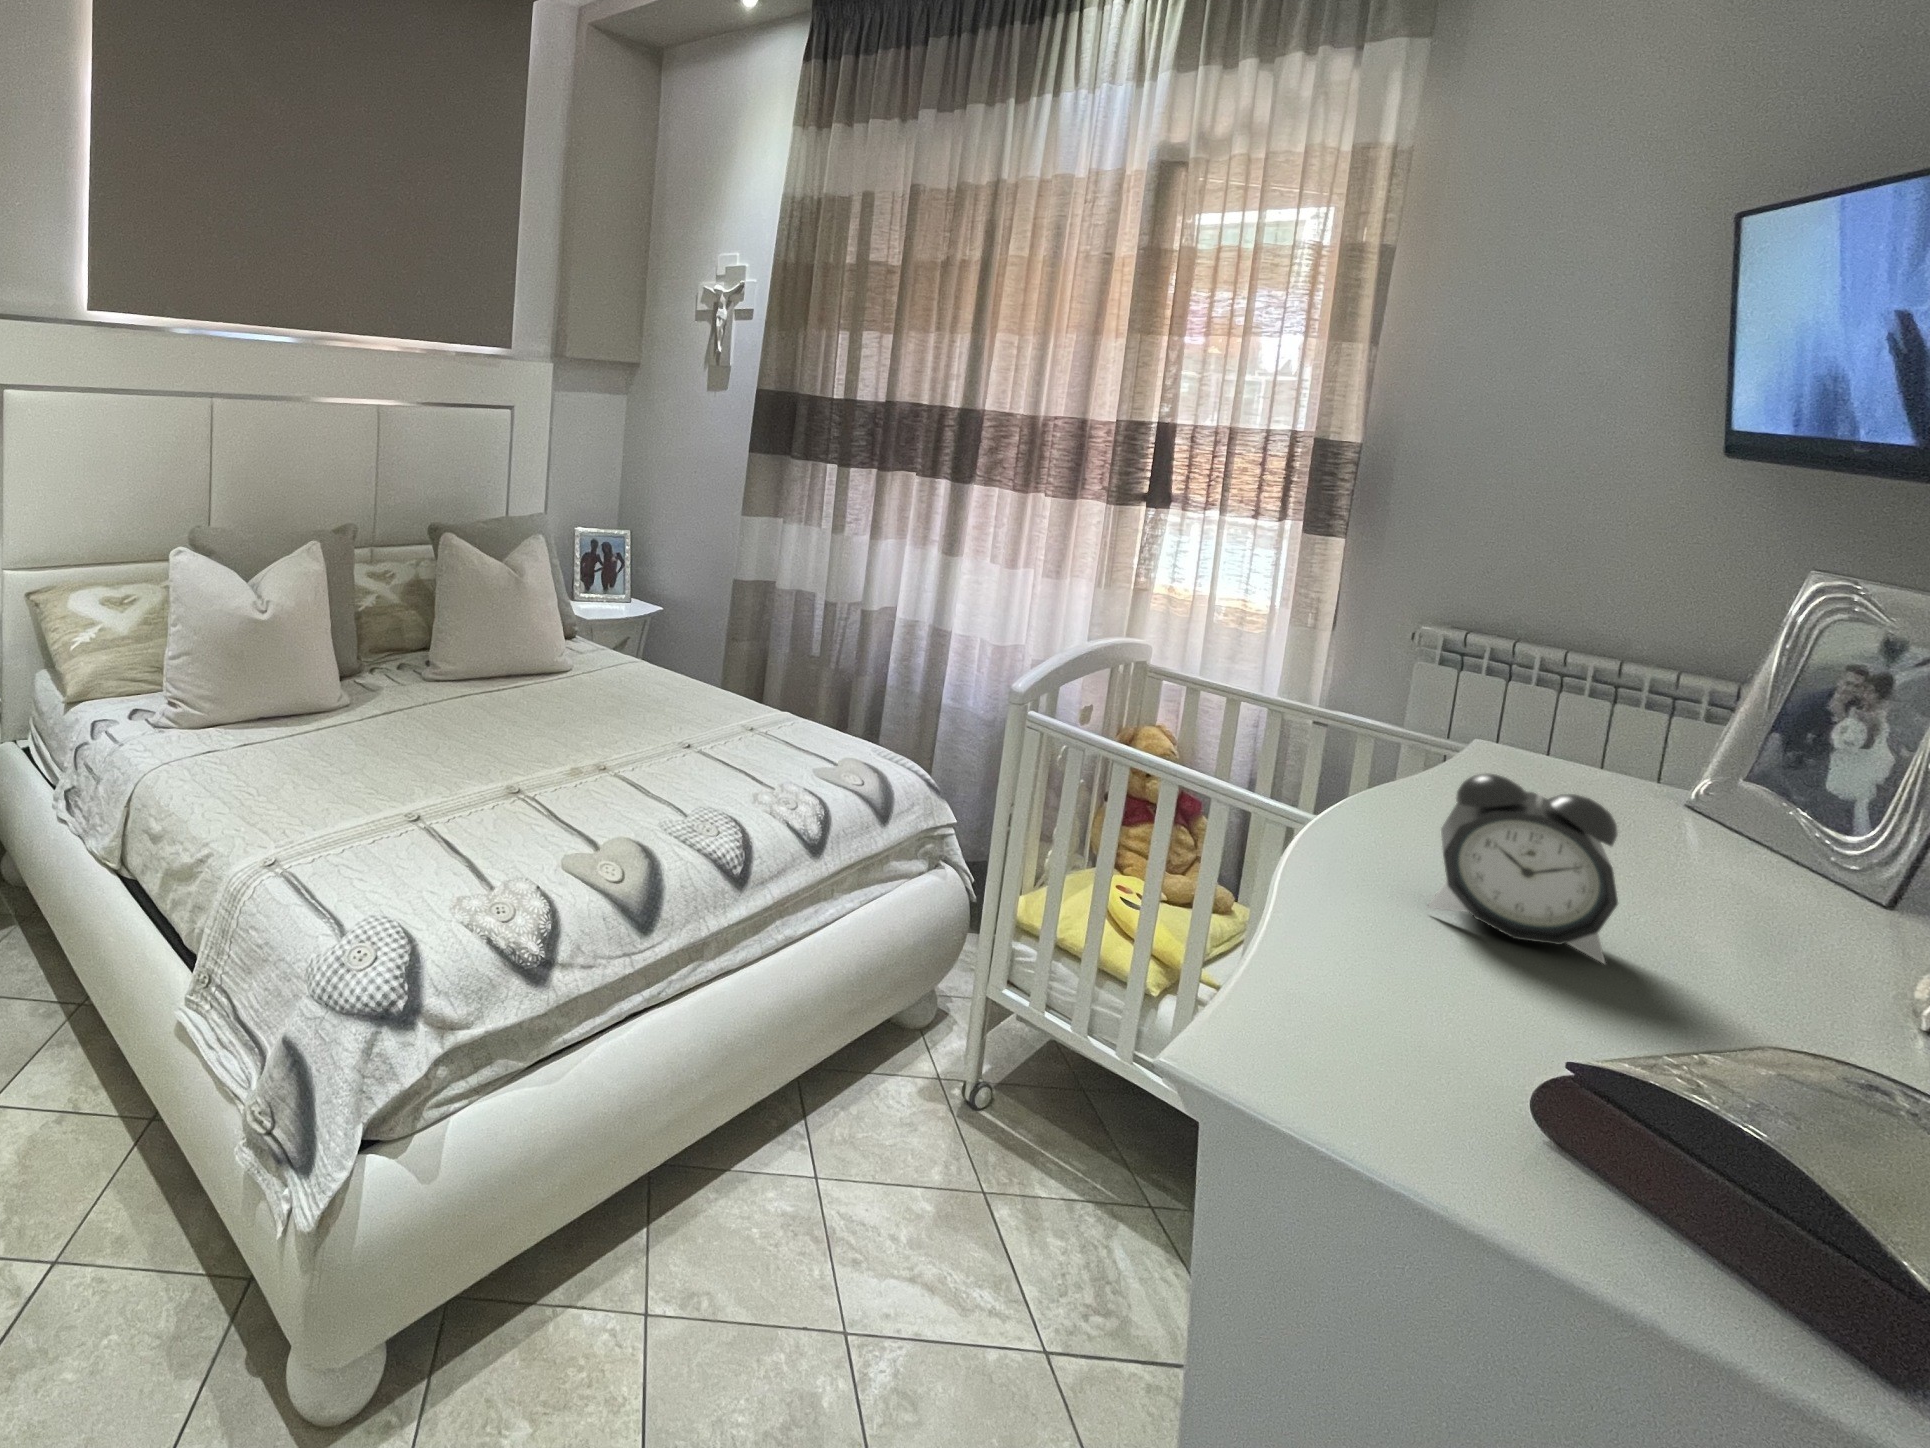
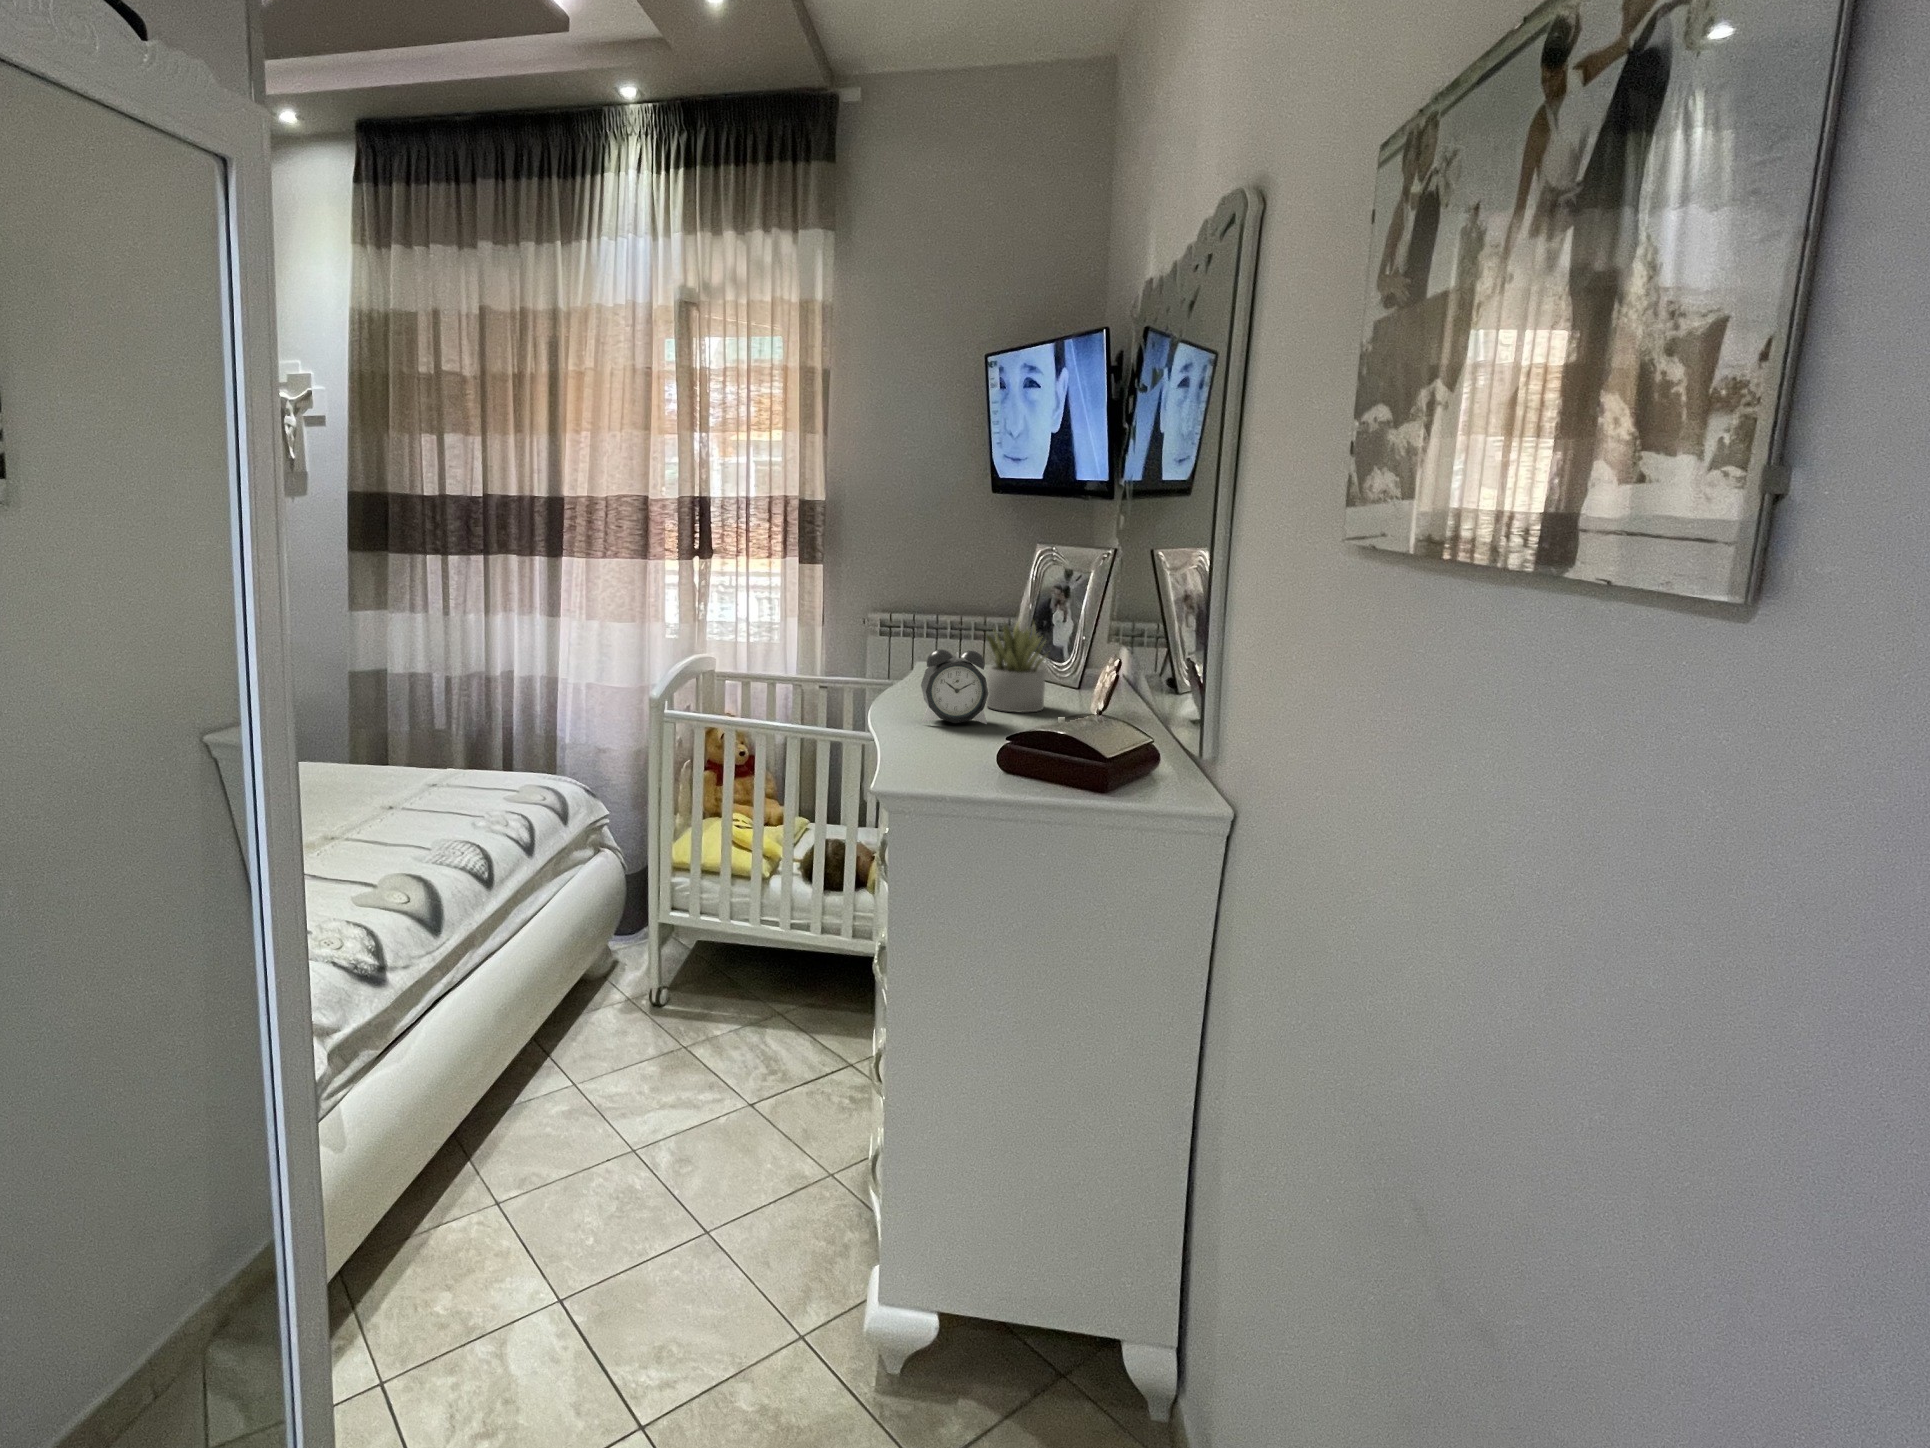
succulent plant: none [1624,729,1840,962] -> present [986,621,1047,712]

